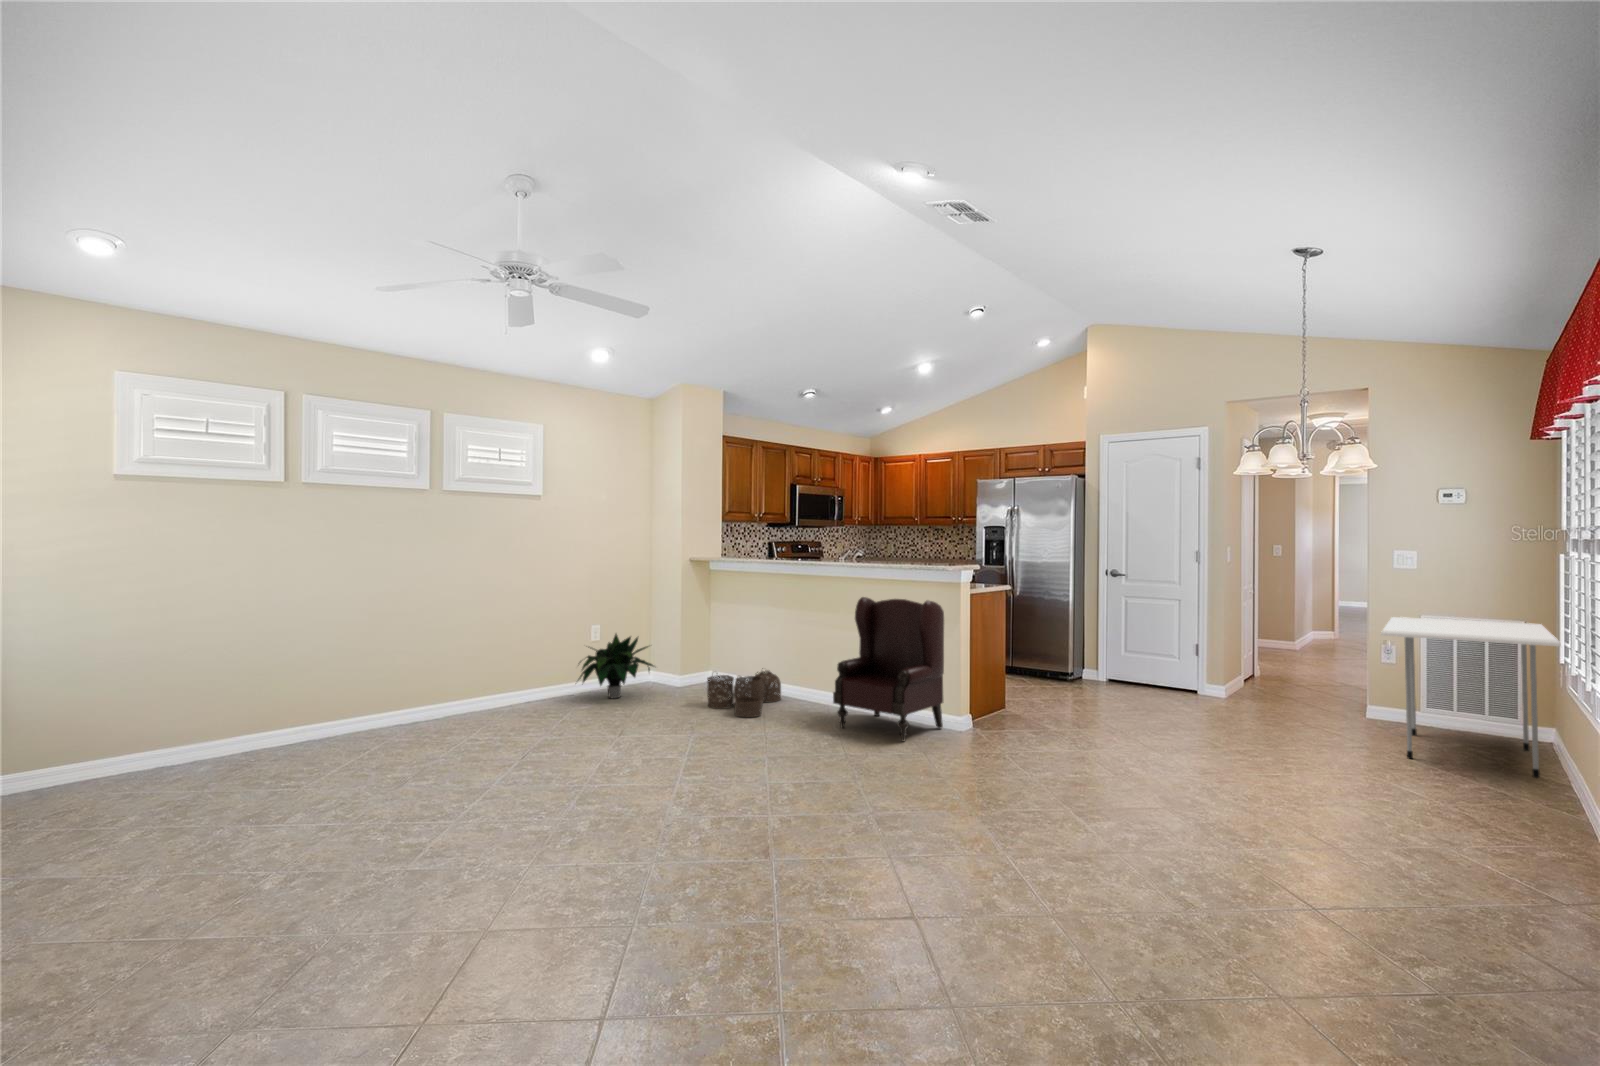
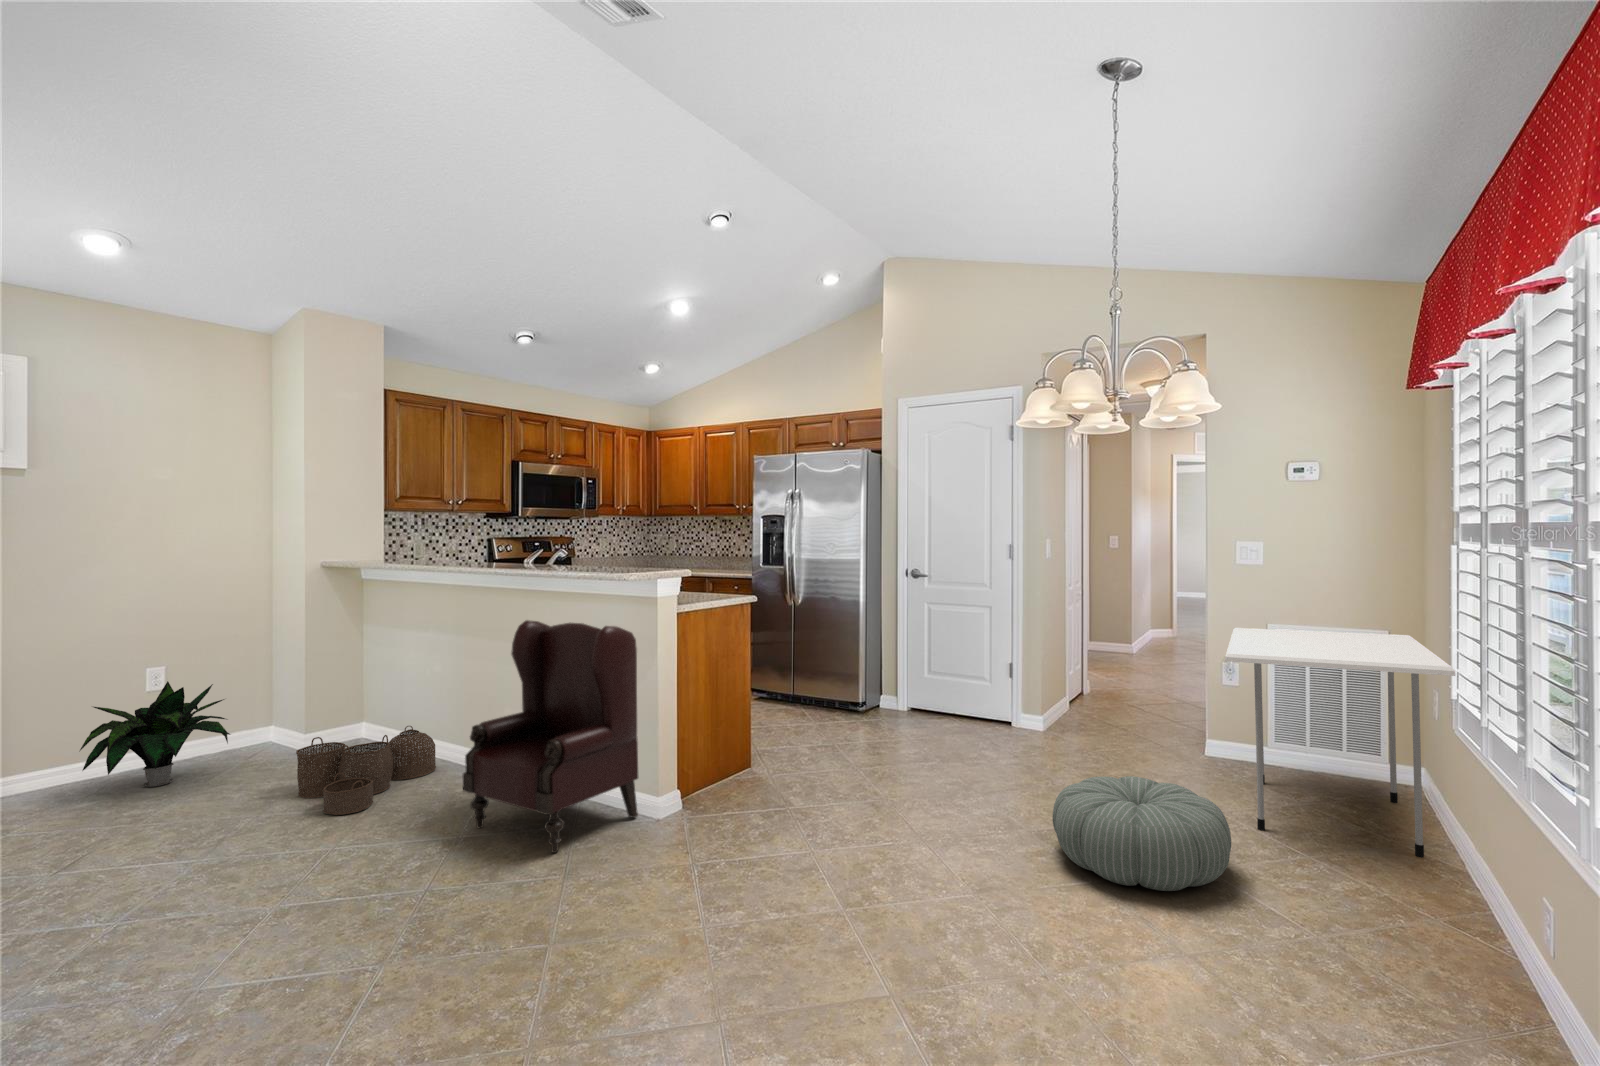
pouf: none [1247,712,1383,781] -> present [1052,776,1231,891]

